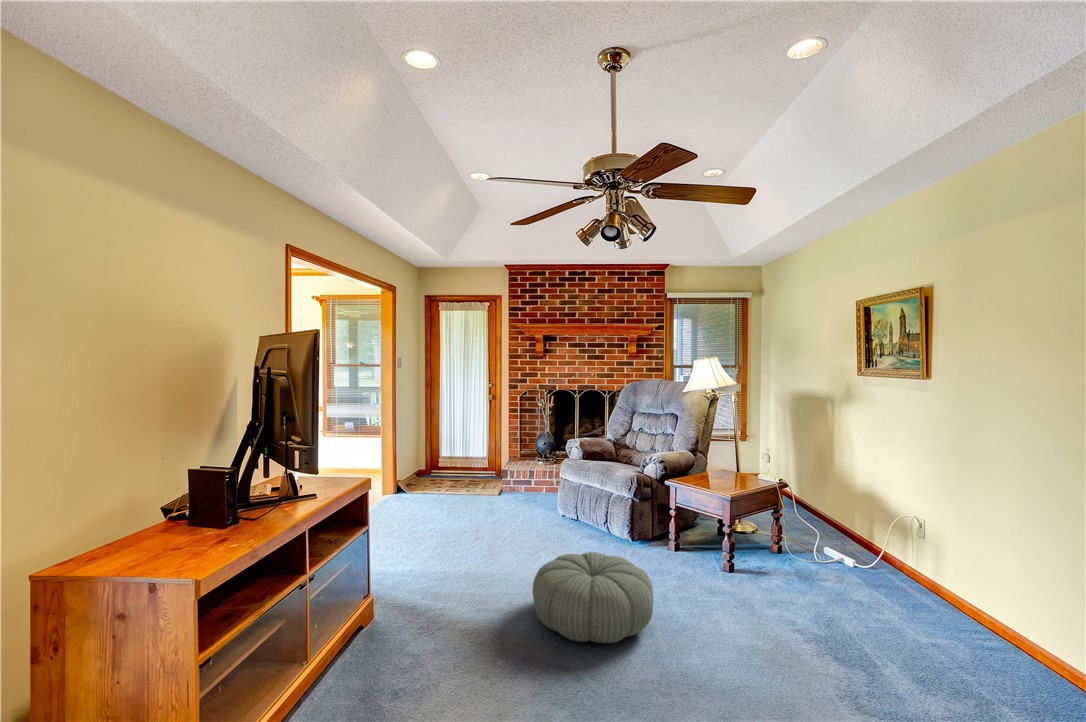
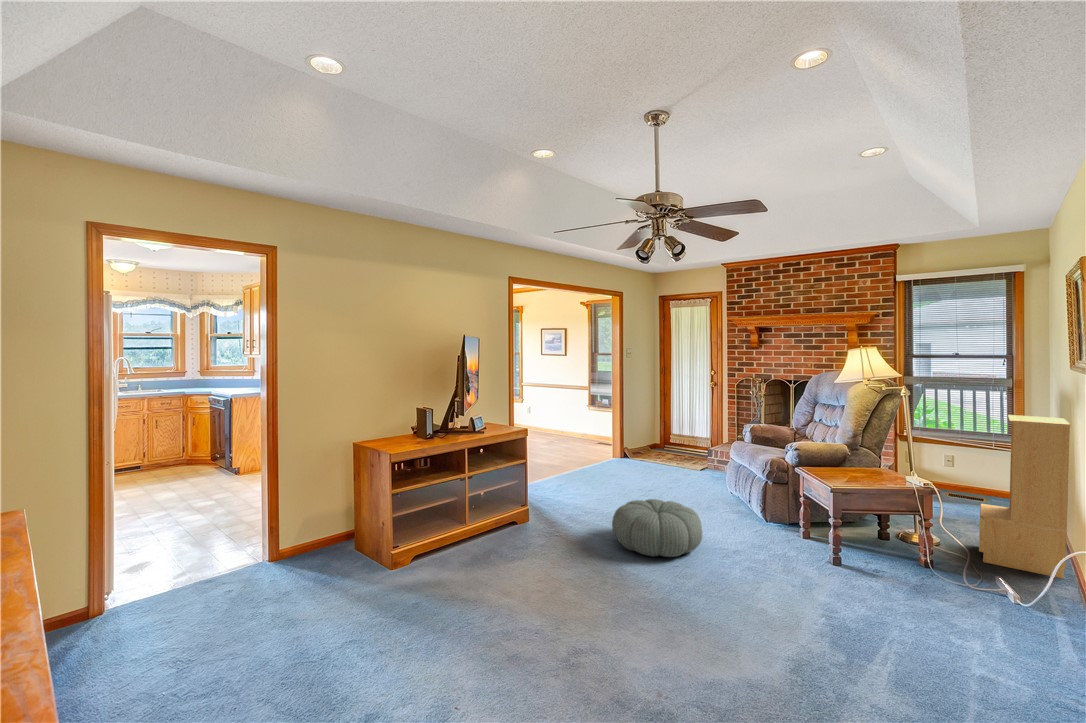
bookshelf: none [796,413,875,546] -> present [979,415,1070,579]

